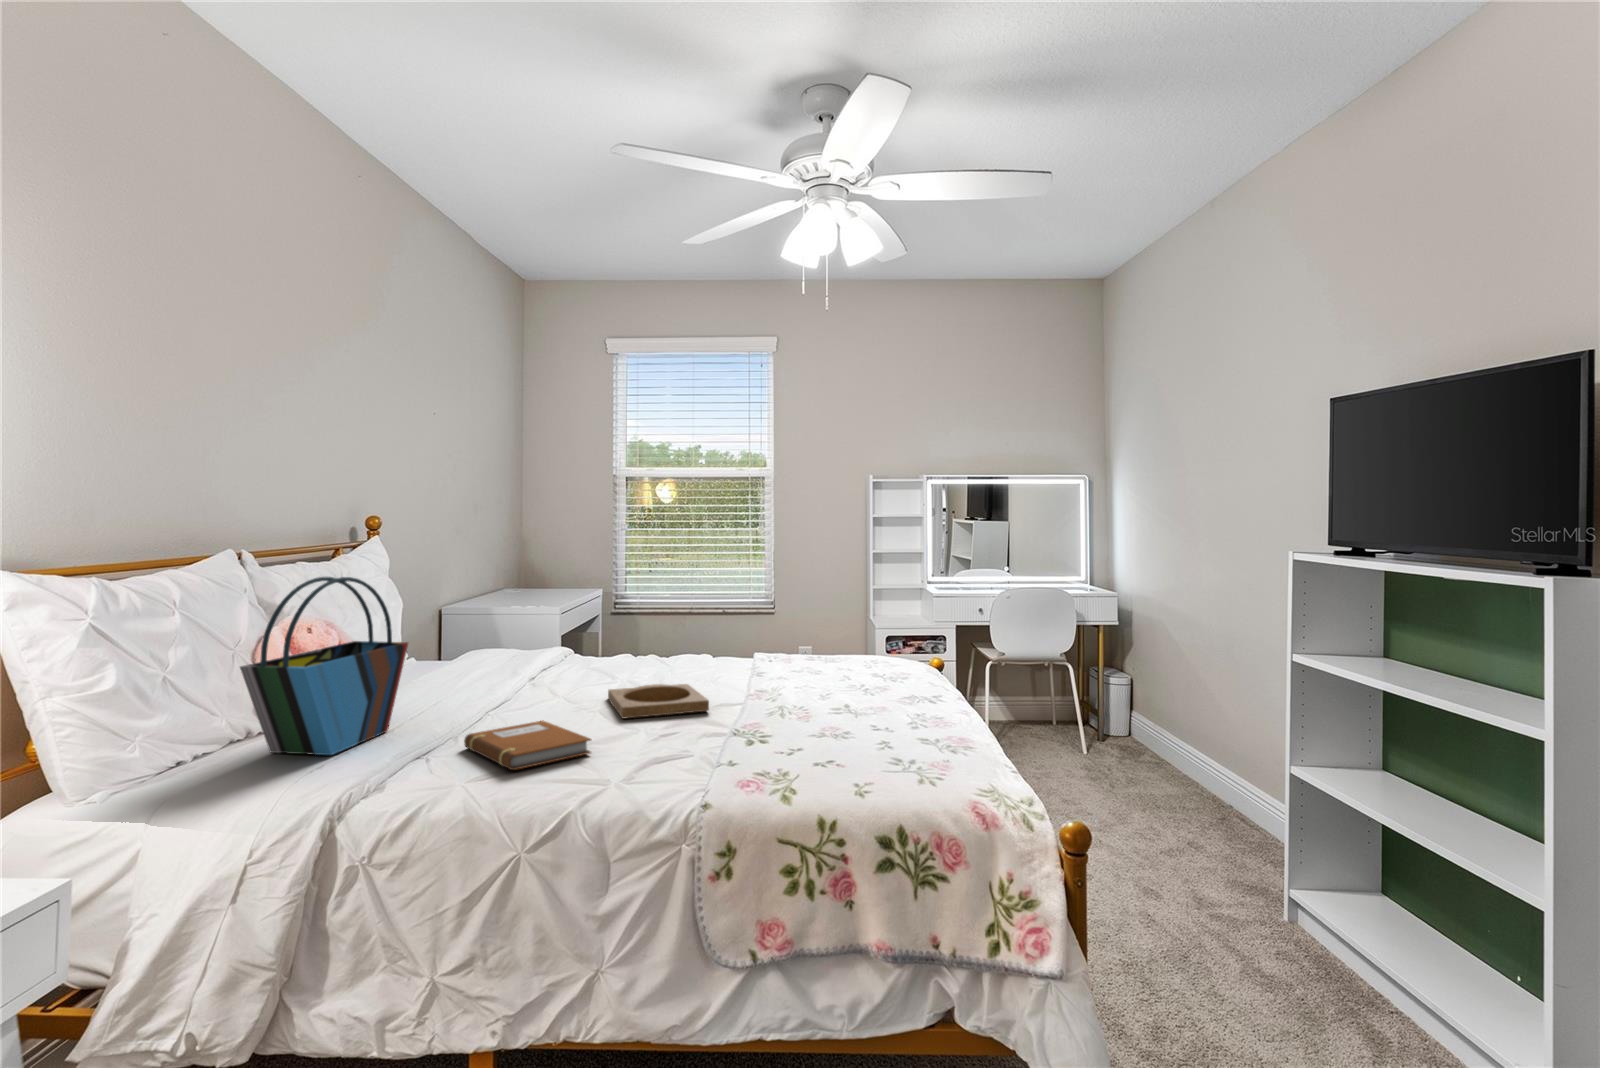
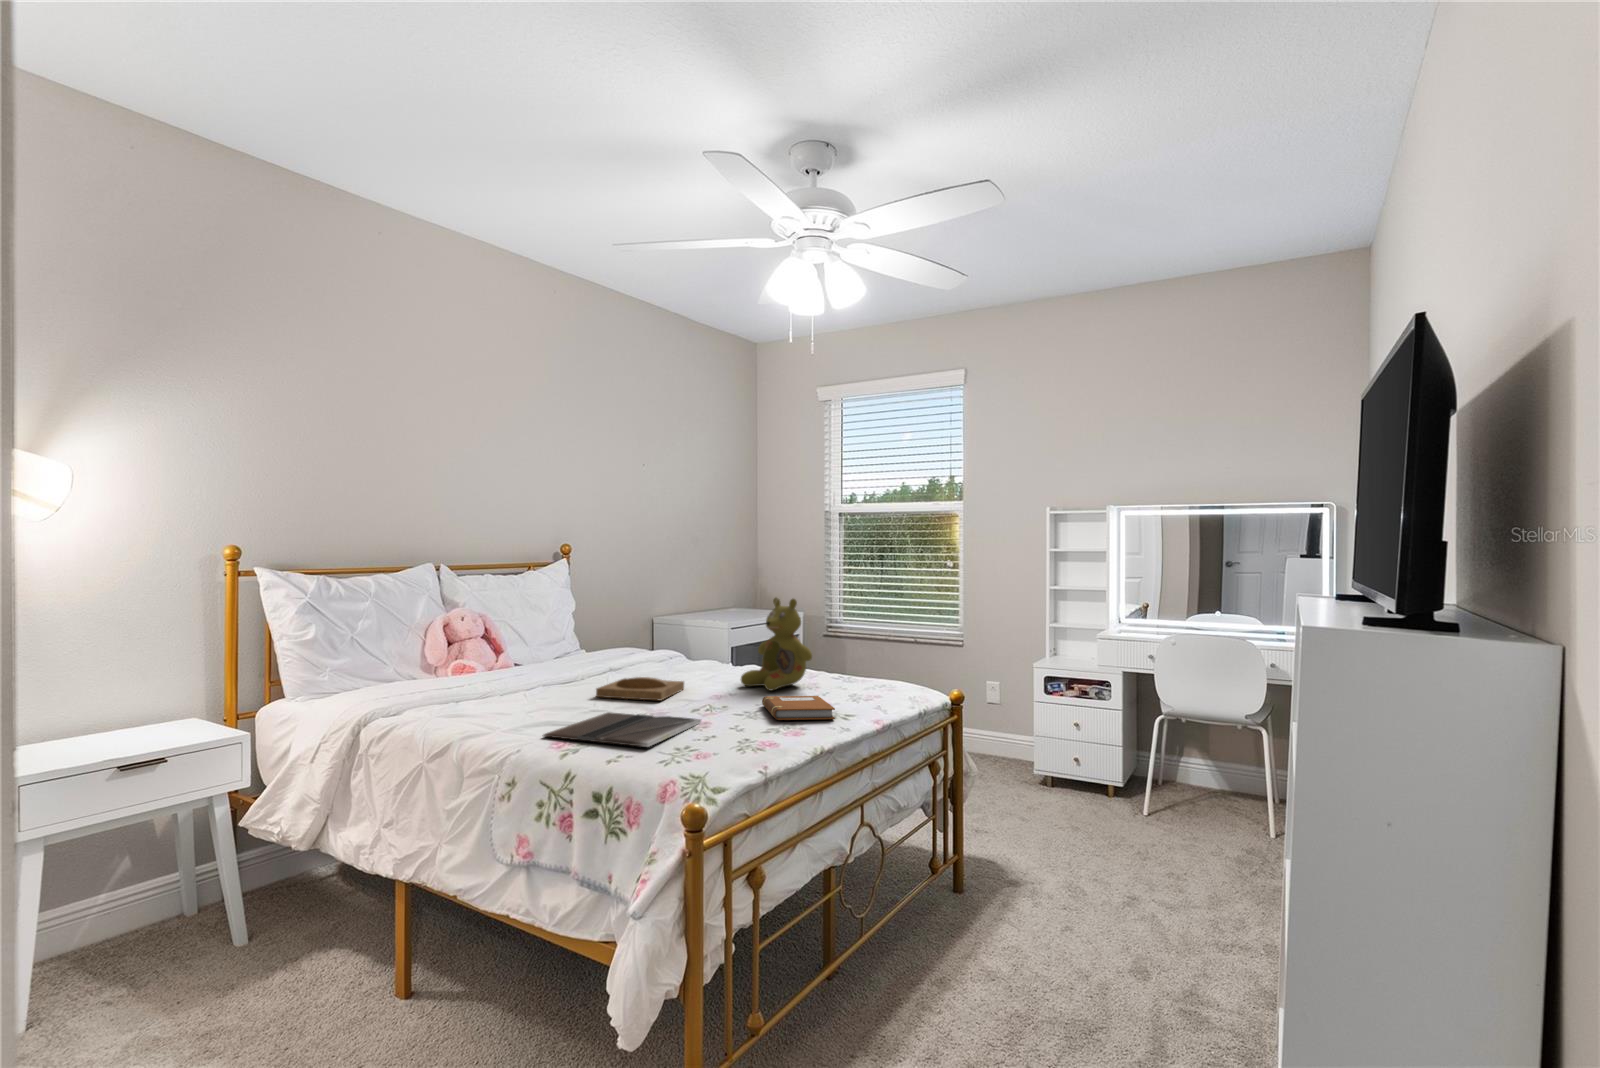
stuffed bear: none [730,576,810,682] -> present [741,598,812,690]
tote bag: present [240,577,408,755] -> none [367,580,485,692]
notebook: present [464,720,591,770] -> present [762,696,835,720]
laptop: none [688,726,859,783] -> present [543,712,701,747]

